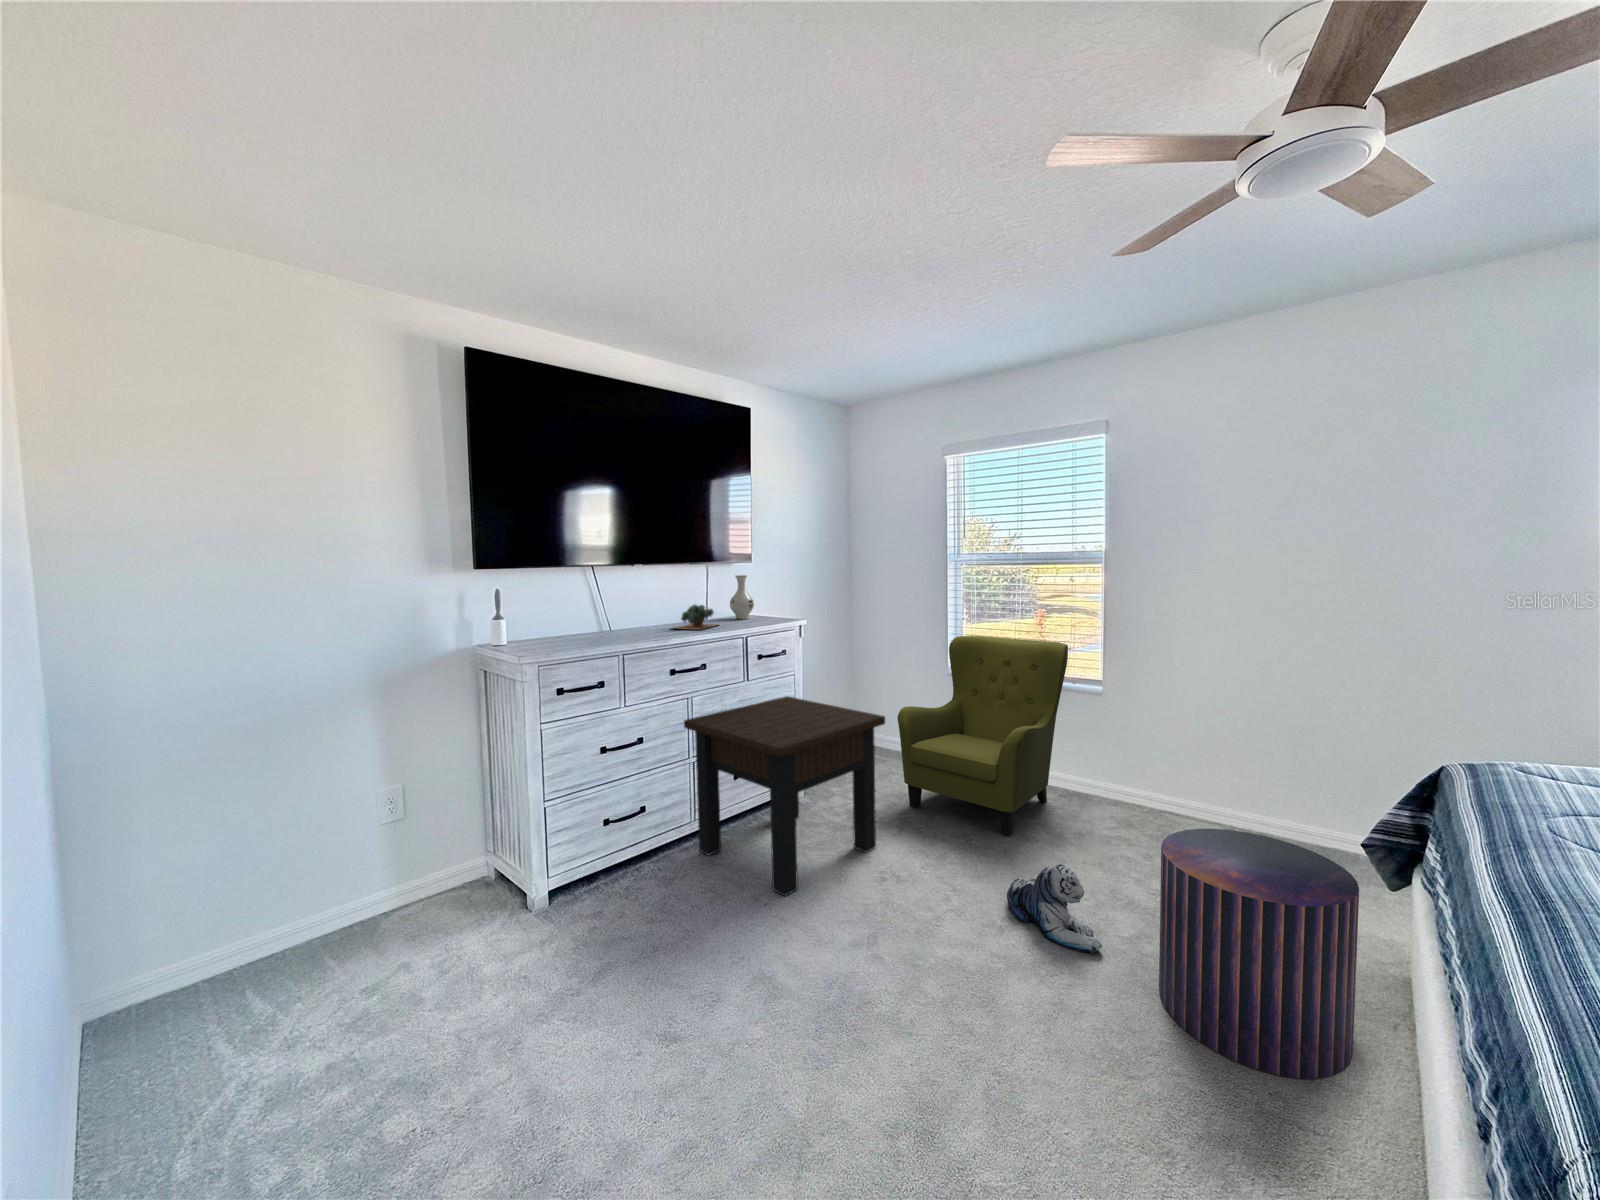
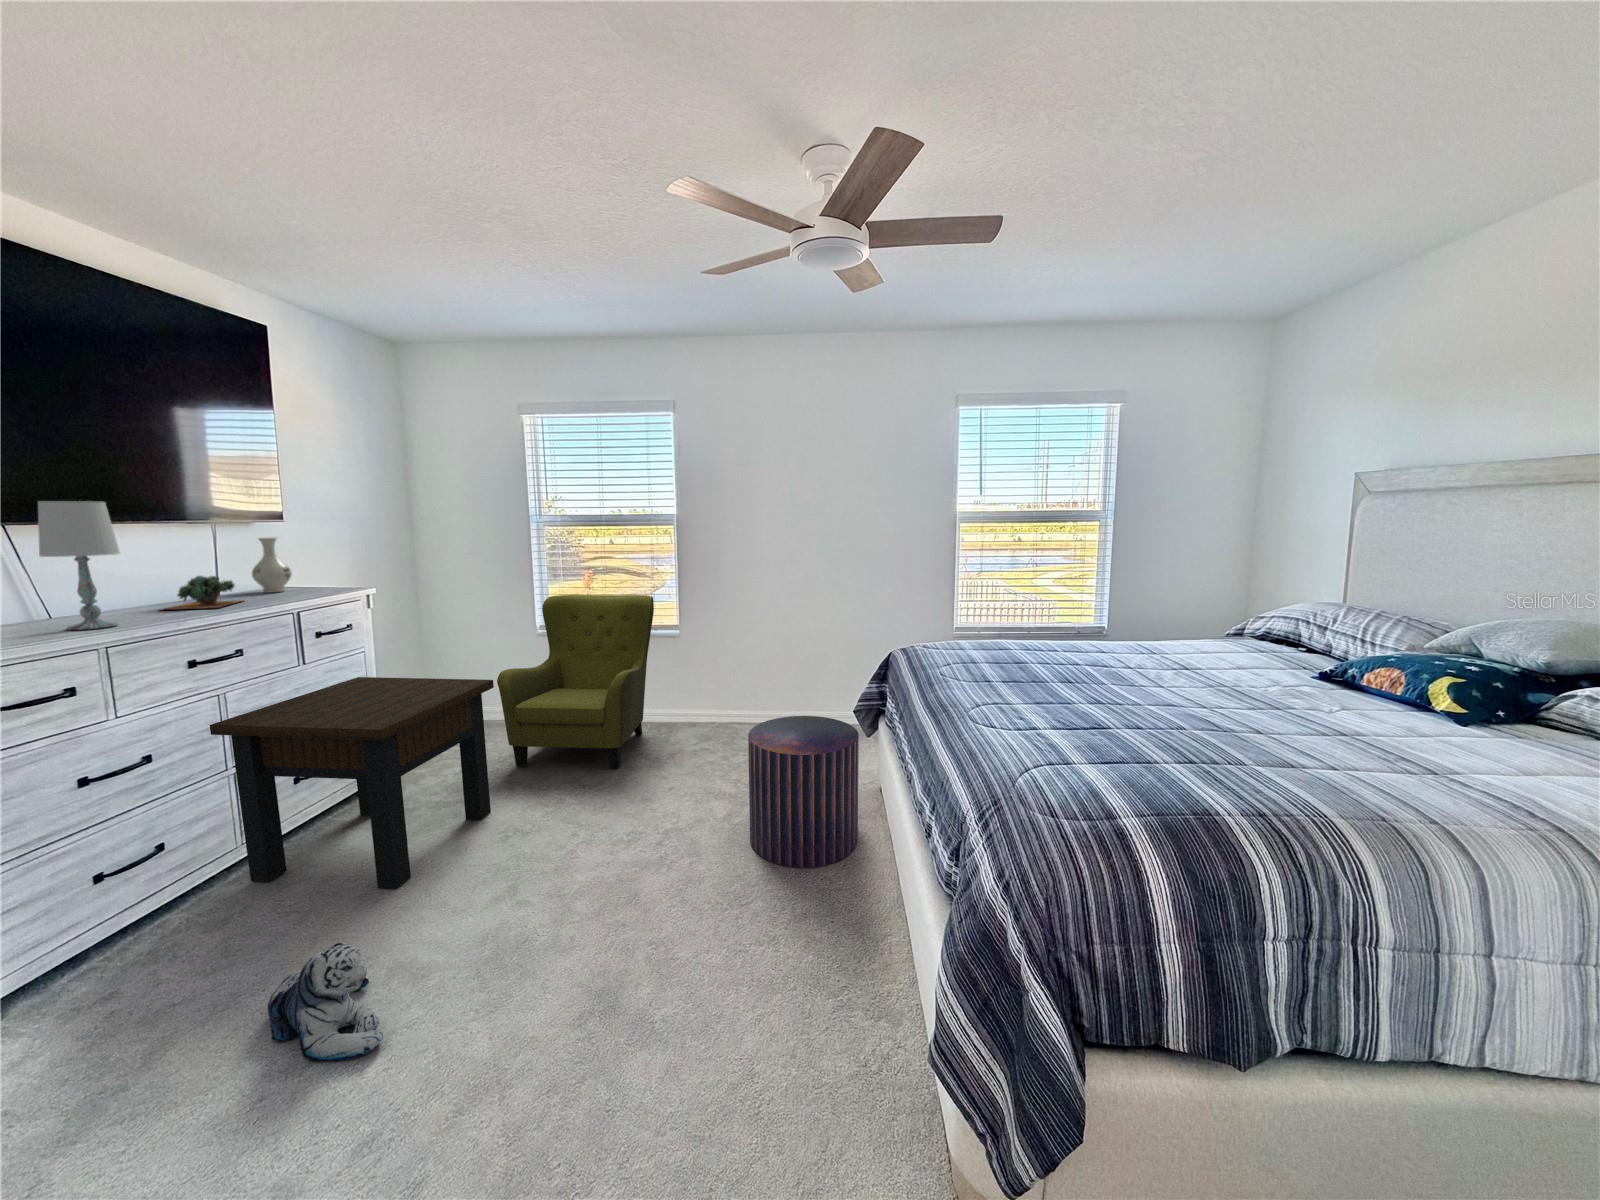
table lamp: none [609,551,647,640] -> present [38,501,120,630]
plush toy: present [1007,864,1102,953] -> present [268,942,383,1061]

